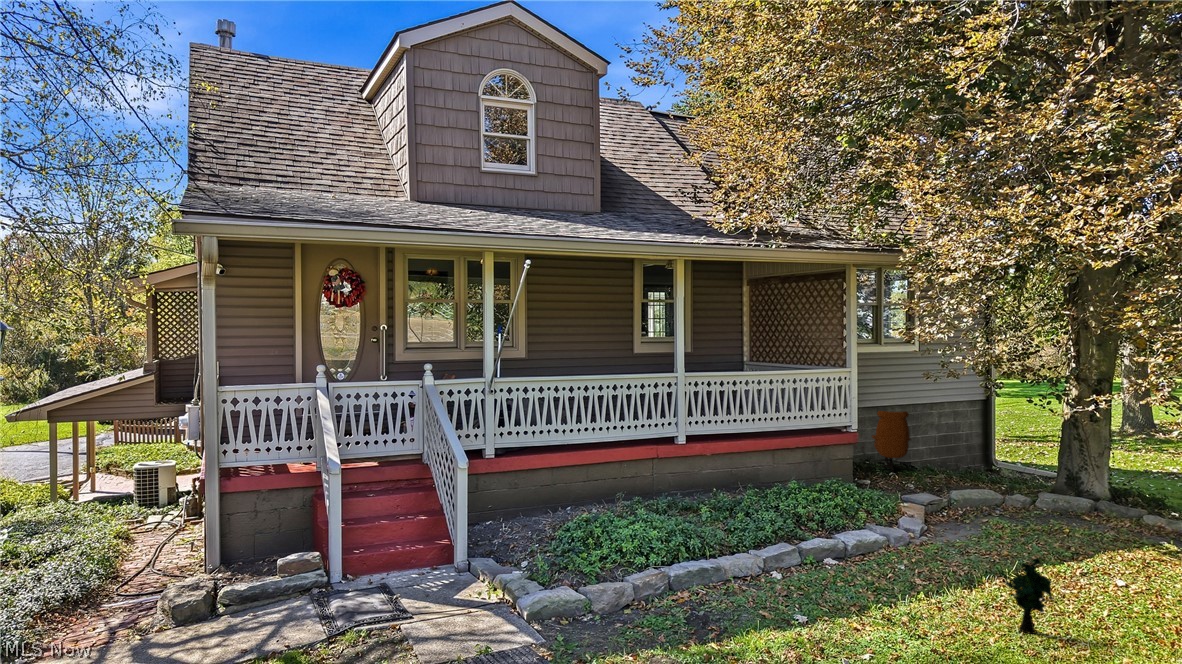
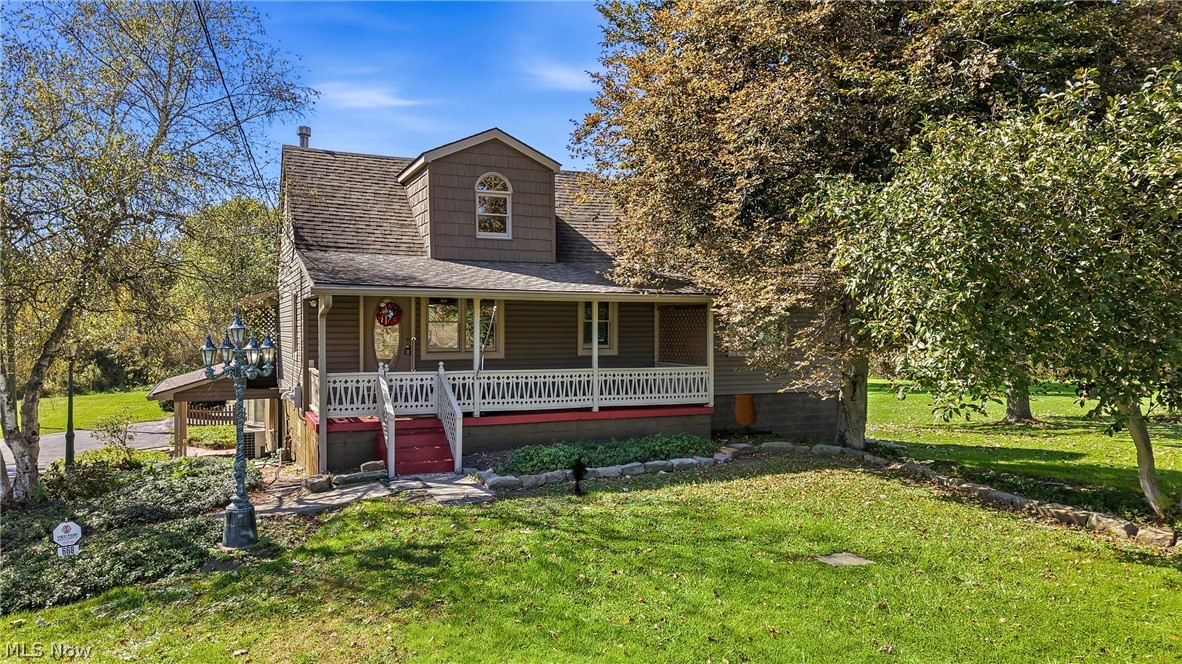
decorative plant: present [1004,558,1054,634] -> present [570,456,588,491]

